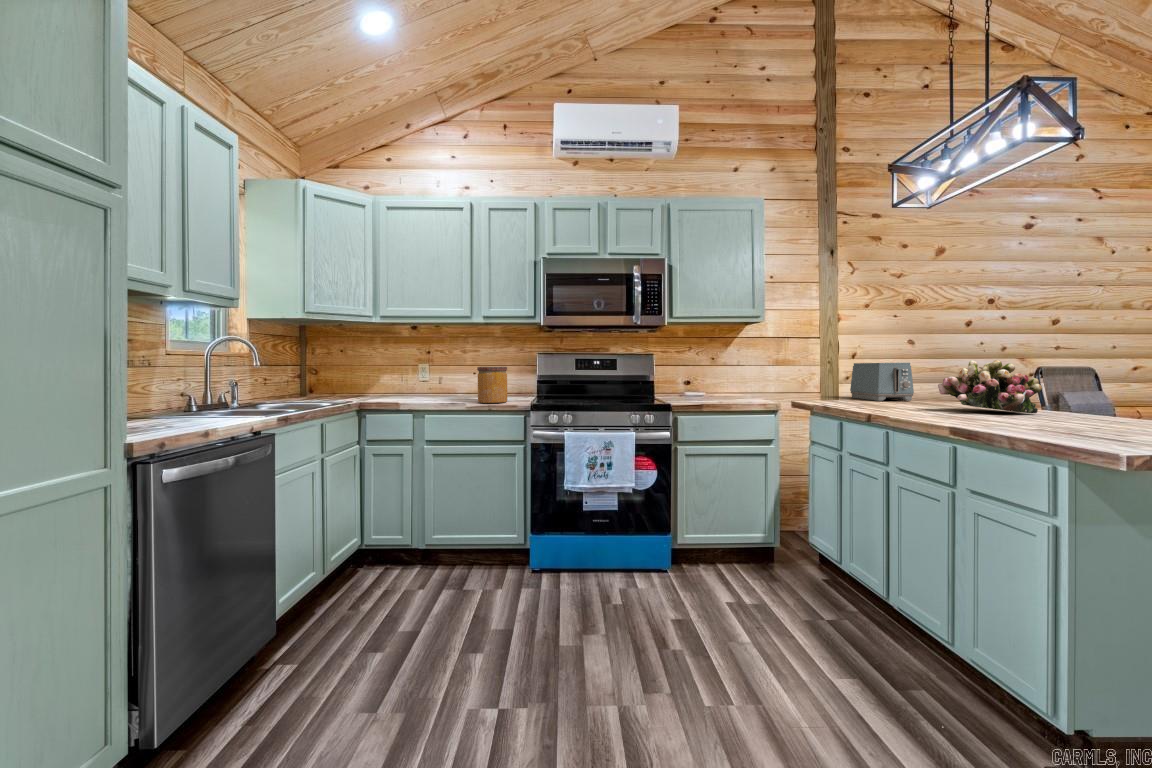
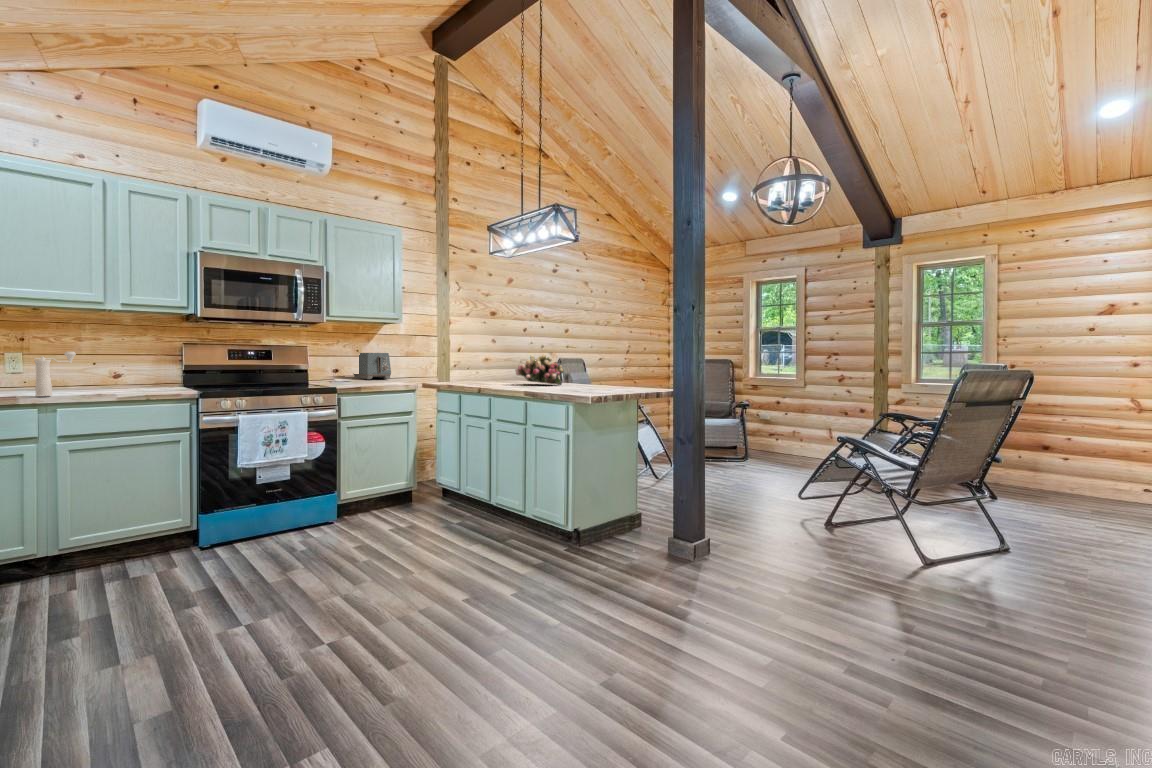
toaster: present [850,363,914,401] -> present [354,353,391,379]
pepper mill: none [408,365,440,406] -> present [34,352,76,396]
jar: present [477,367,507,403] -> none [122,355,161,391]

